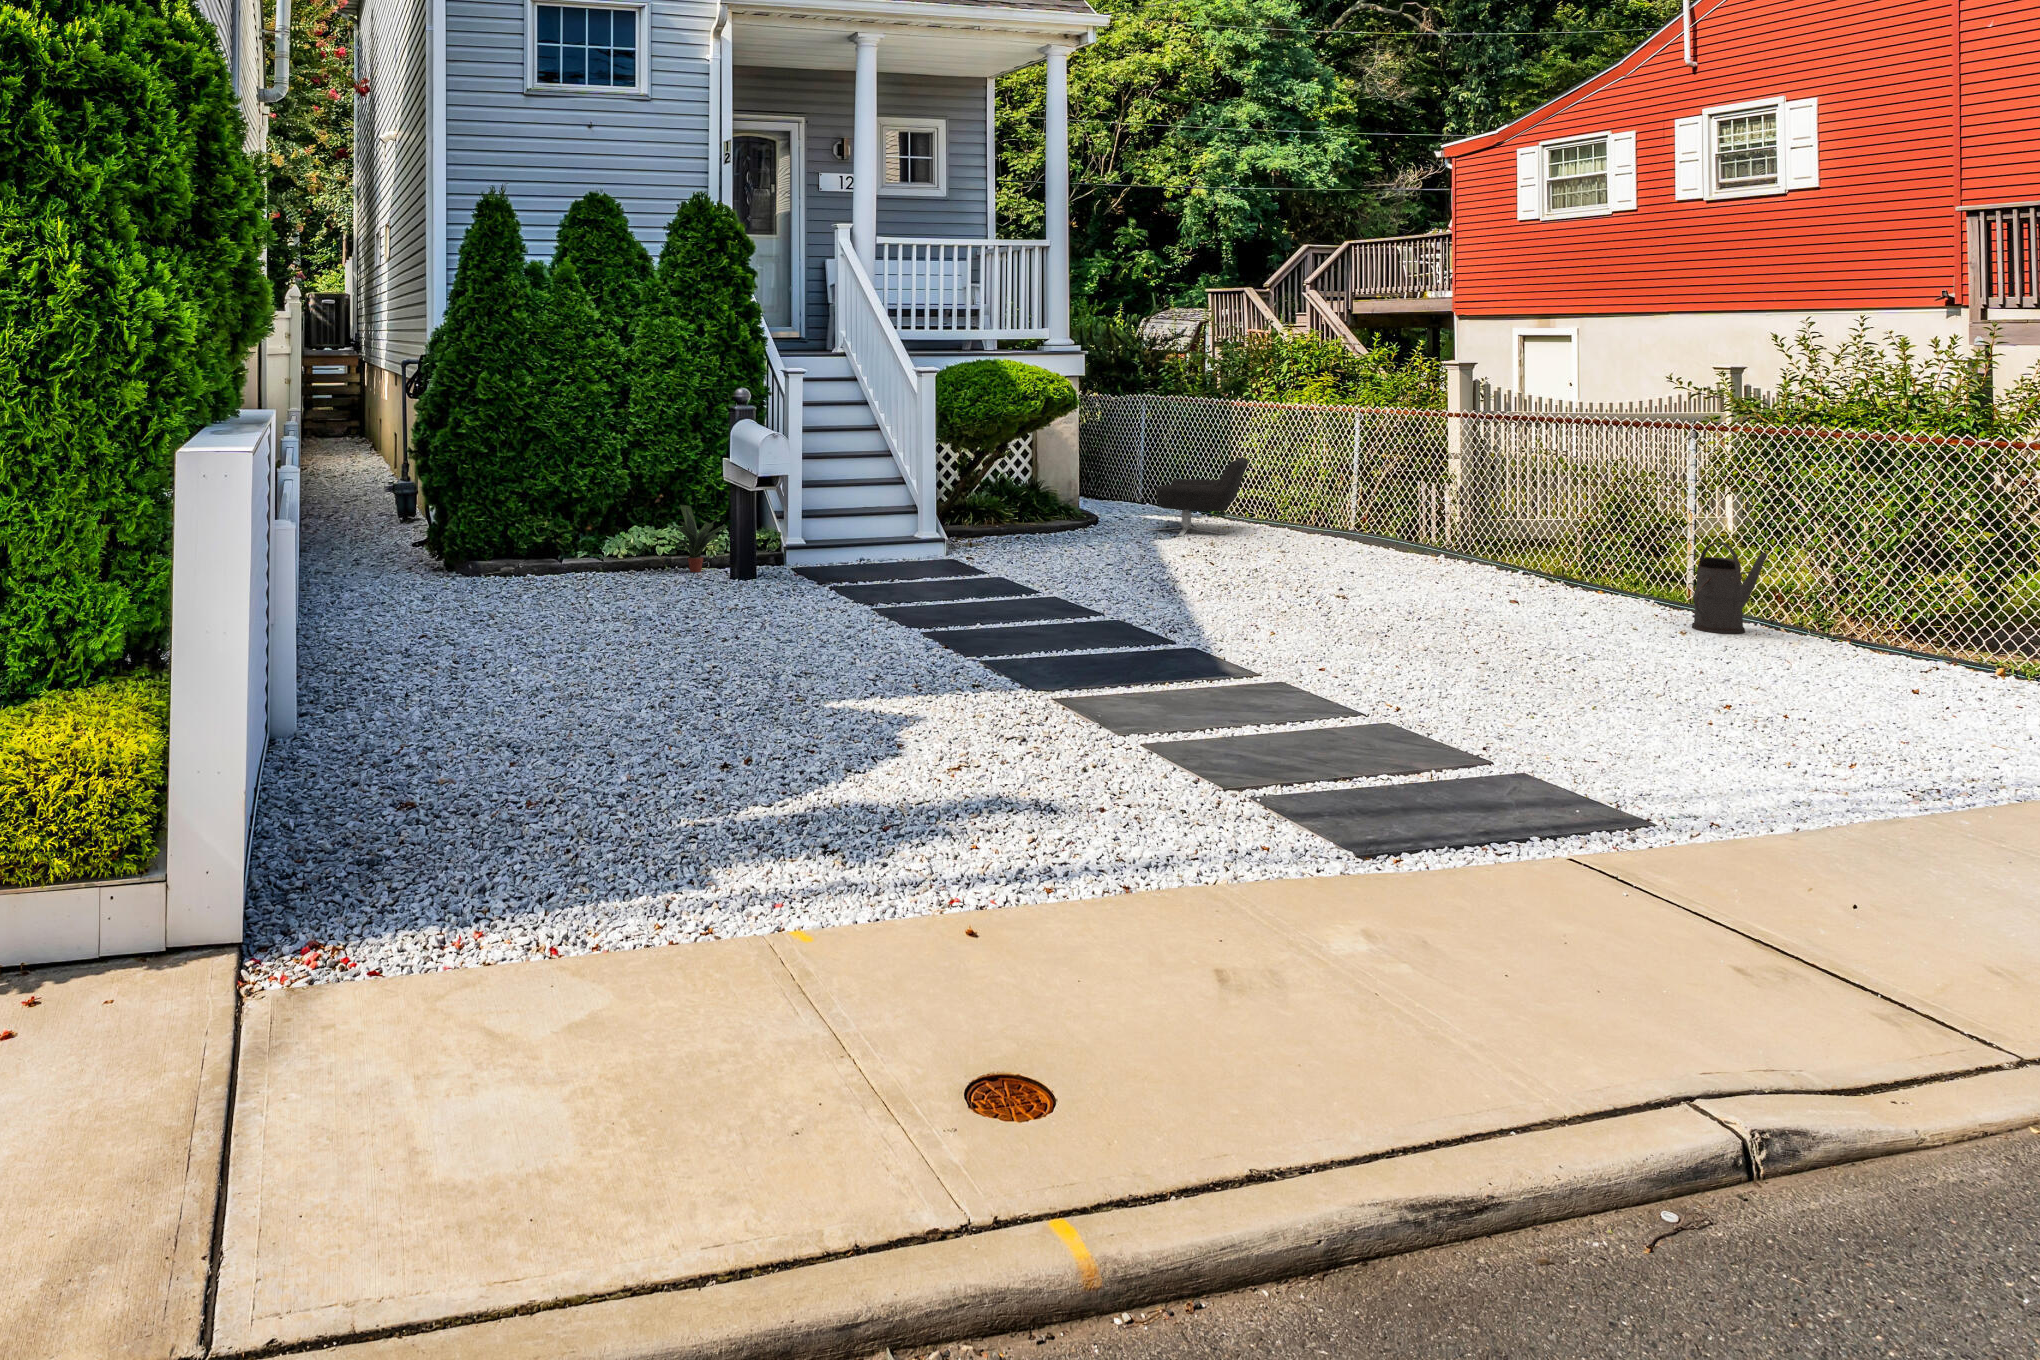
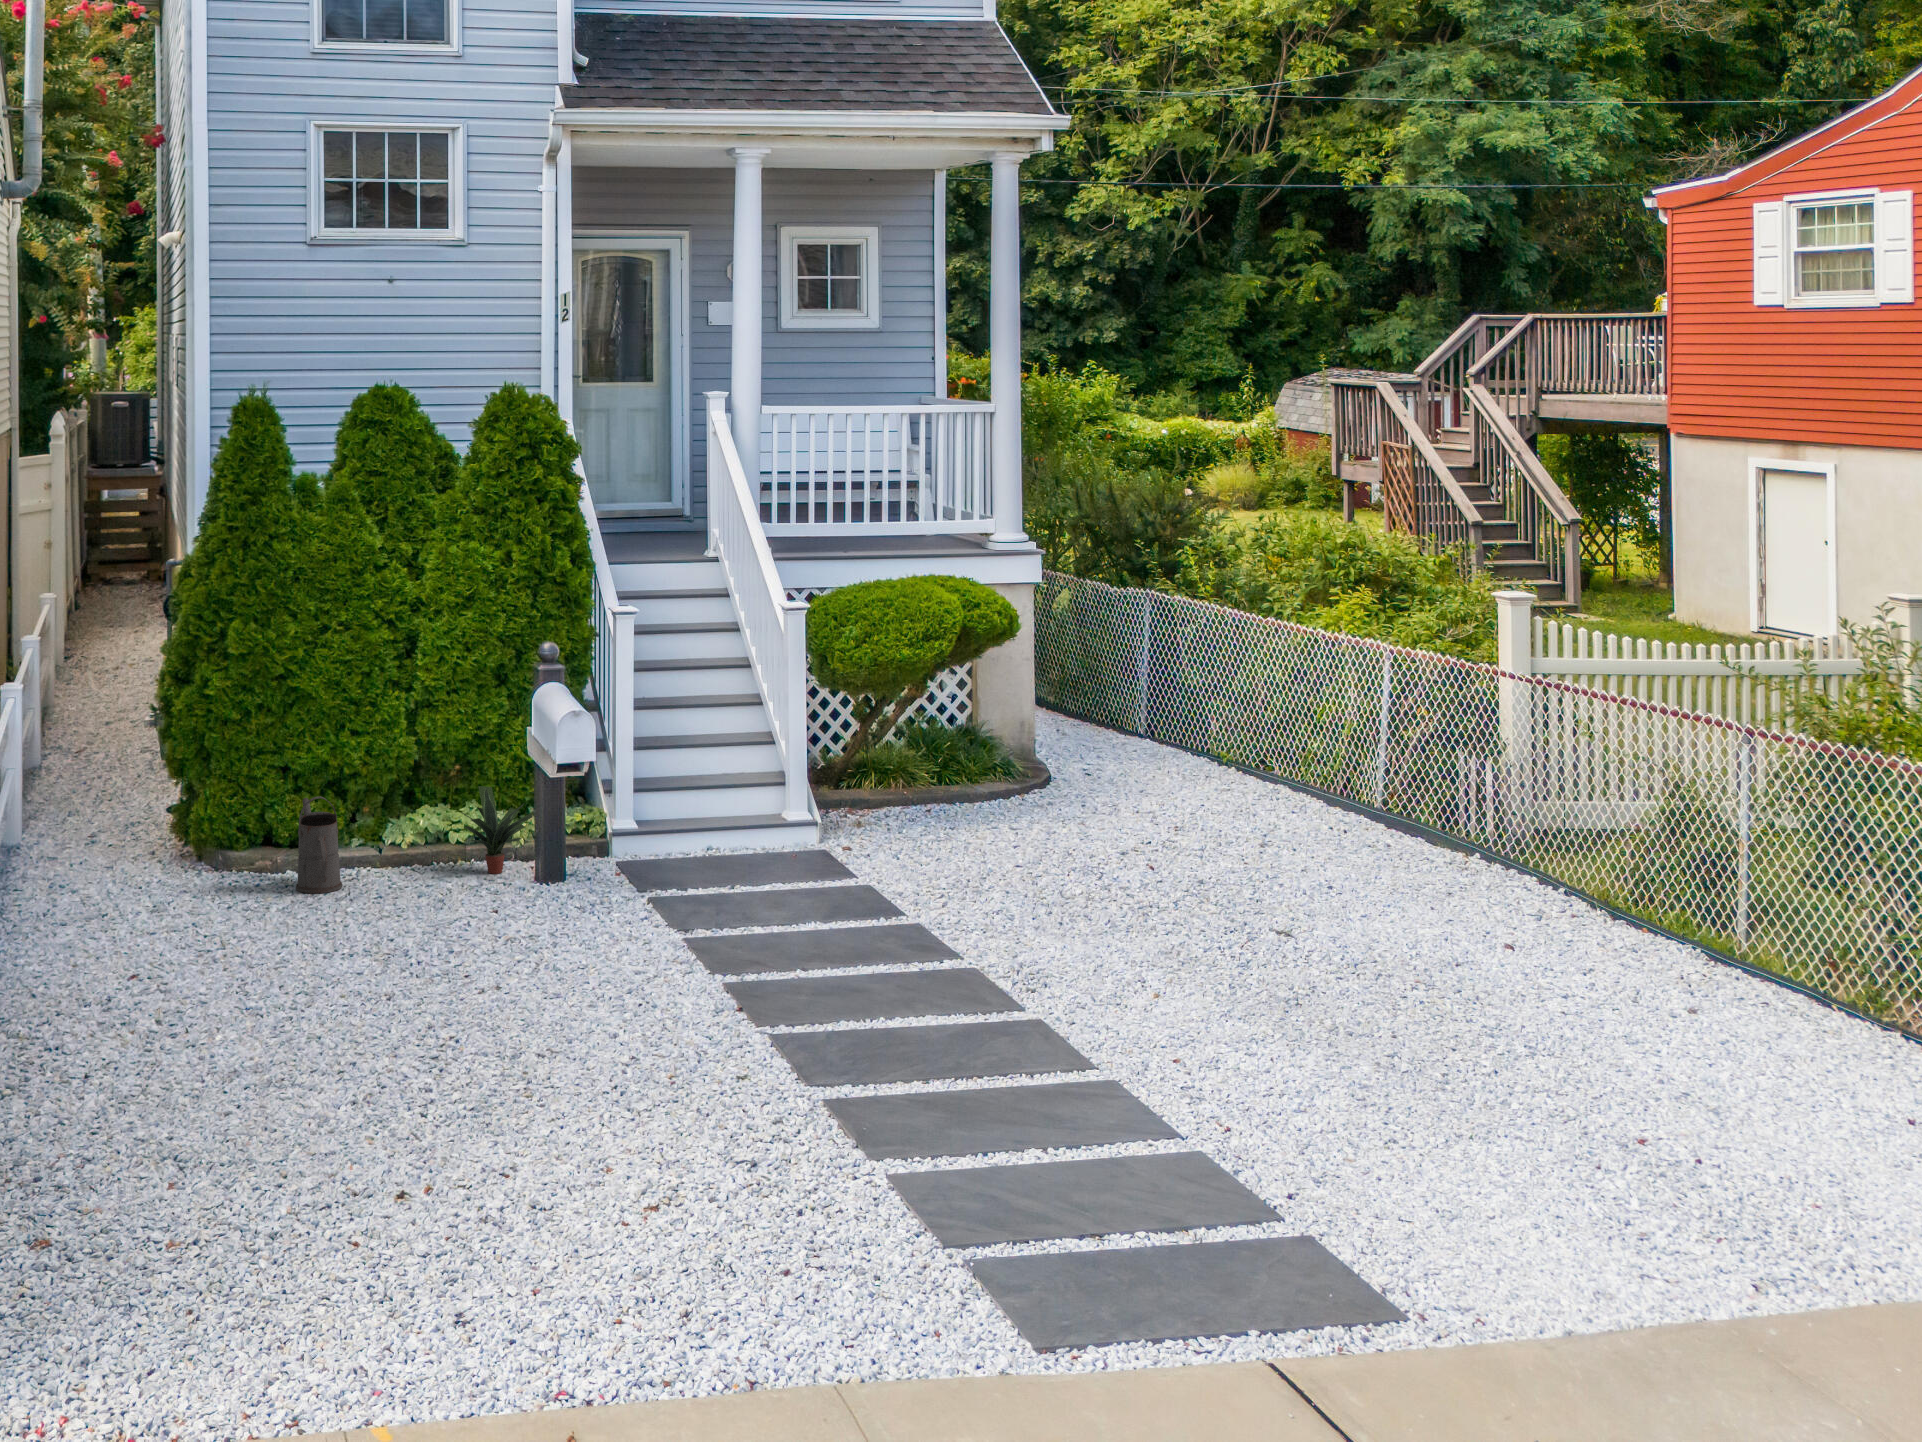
lounge chair: present [1148,458,1248,536] -> none [1112,697,1240,803]
watering can: present [1692,542,1767,634] -> present [296,796,342,893]

